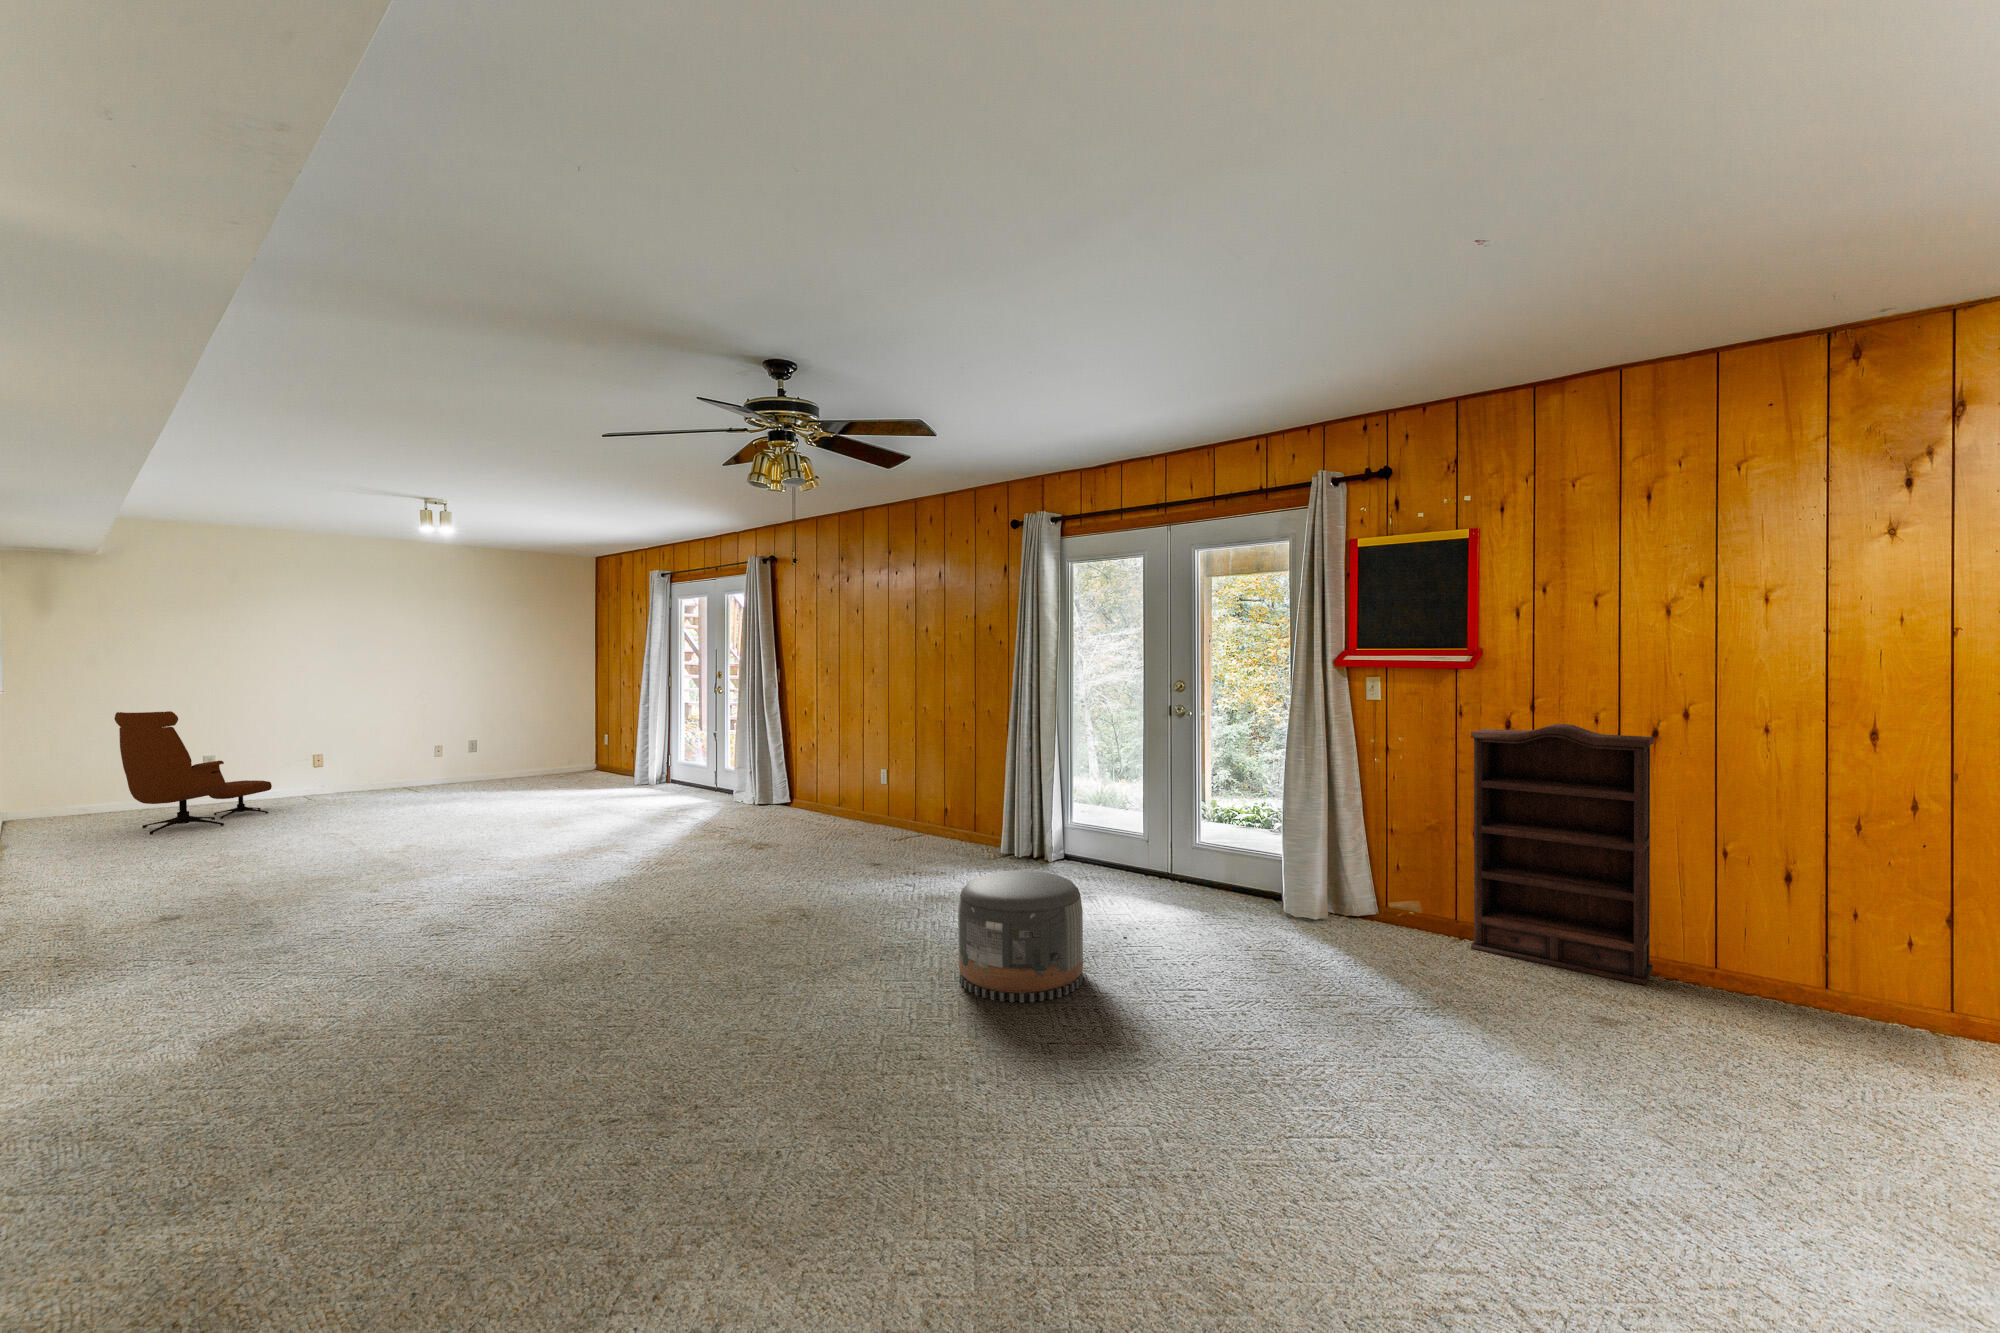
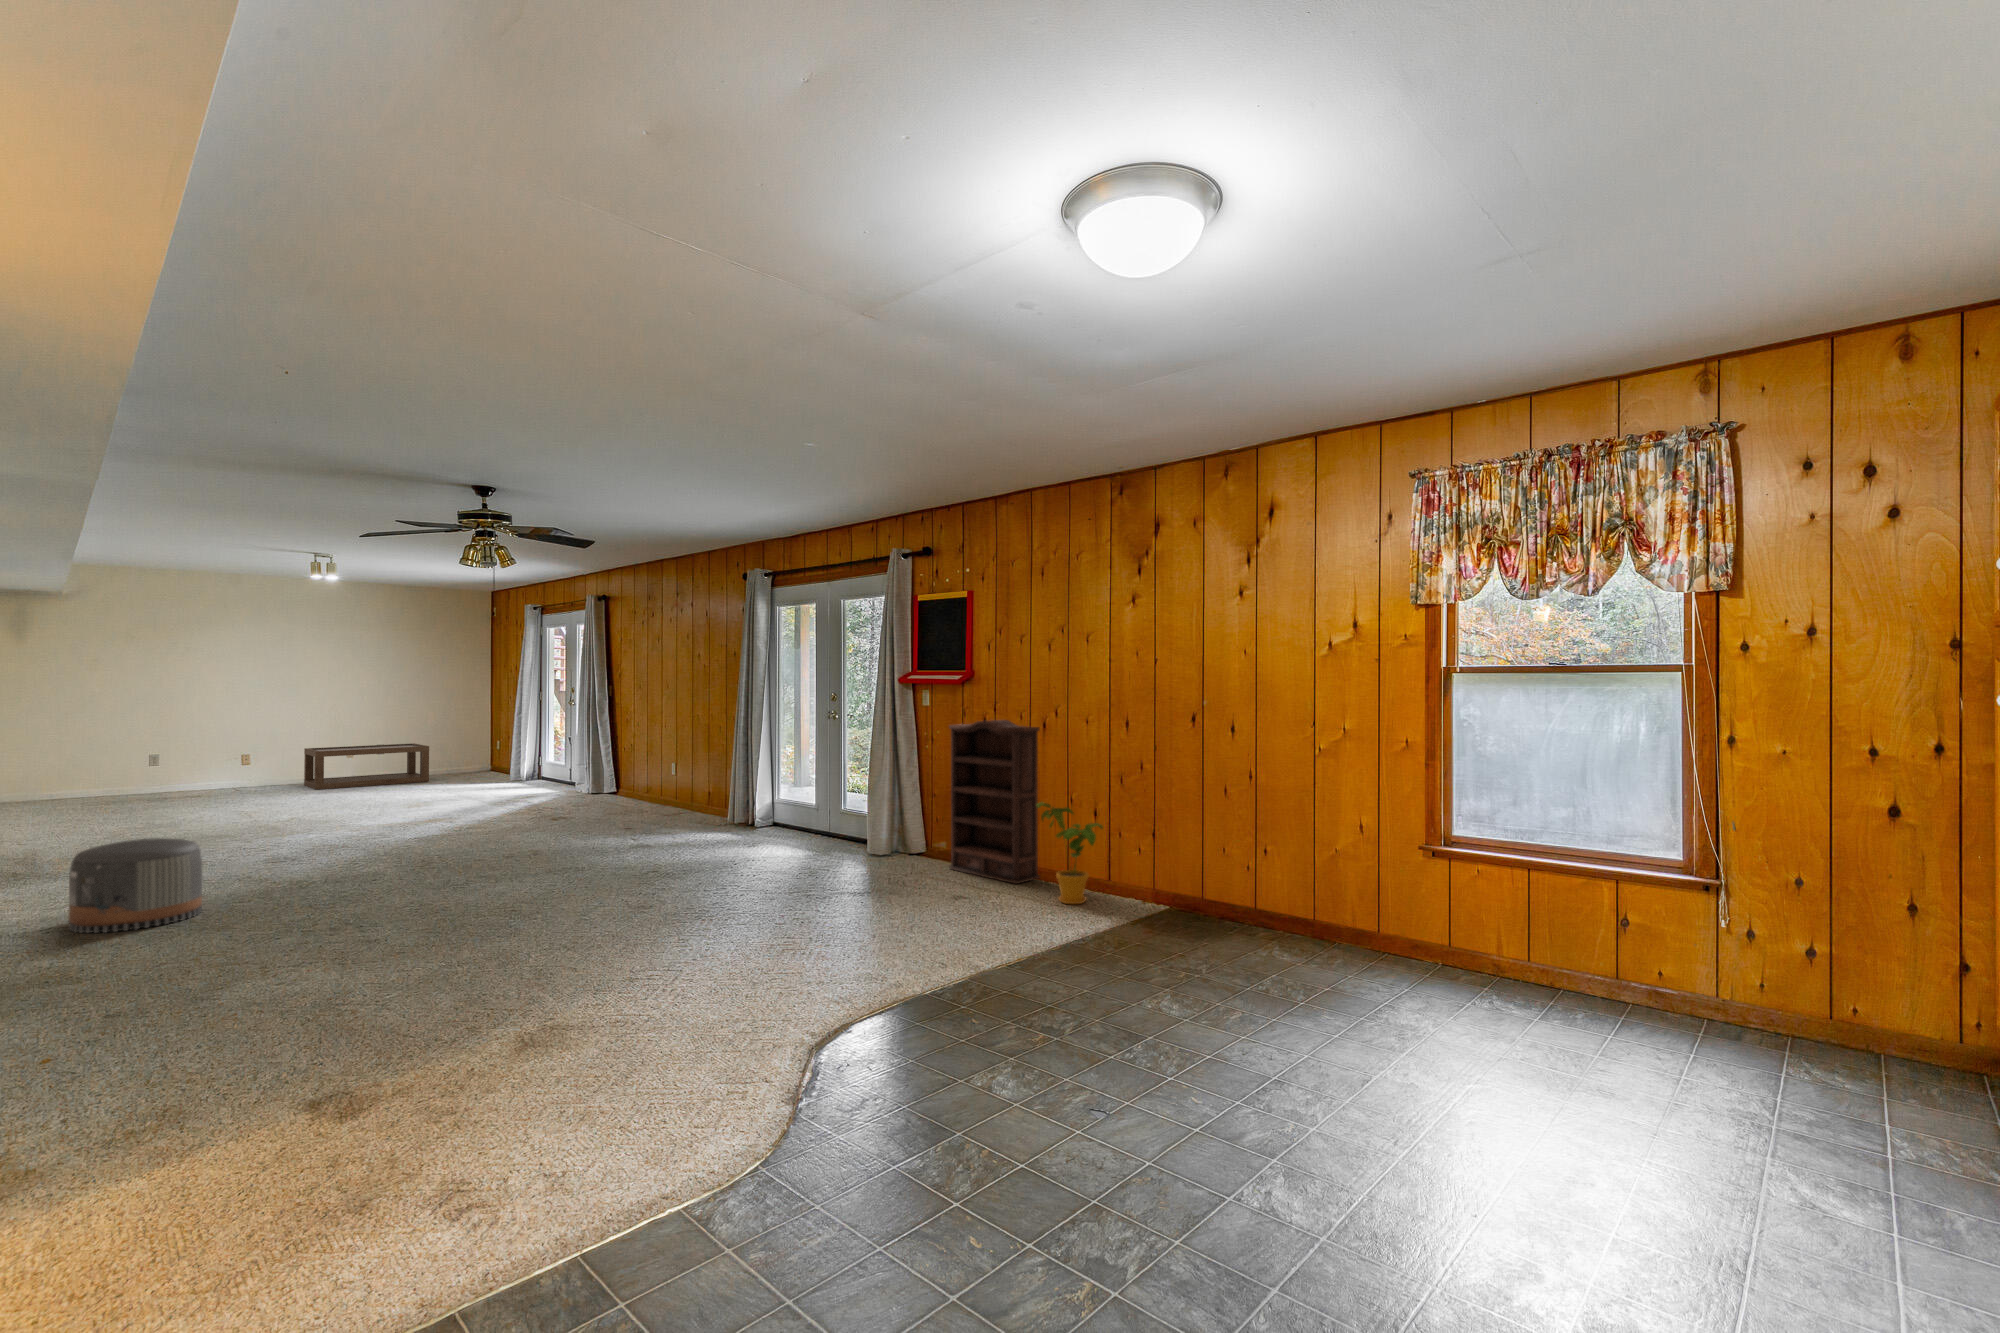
lounge chair: present [114,711,272,835] -> none [90,713,211,806]
coffee table: none [383,740,536,802] -> present [304,743,429,790]
house plant: none [1762,869,1904,1041] -> present [1037,802,1103,904]
pouf: present [958,870,1083,1003] -> present [69,838,202,933]

